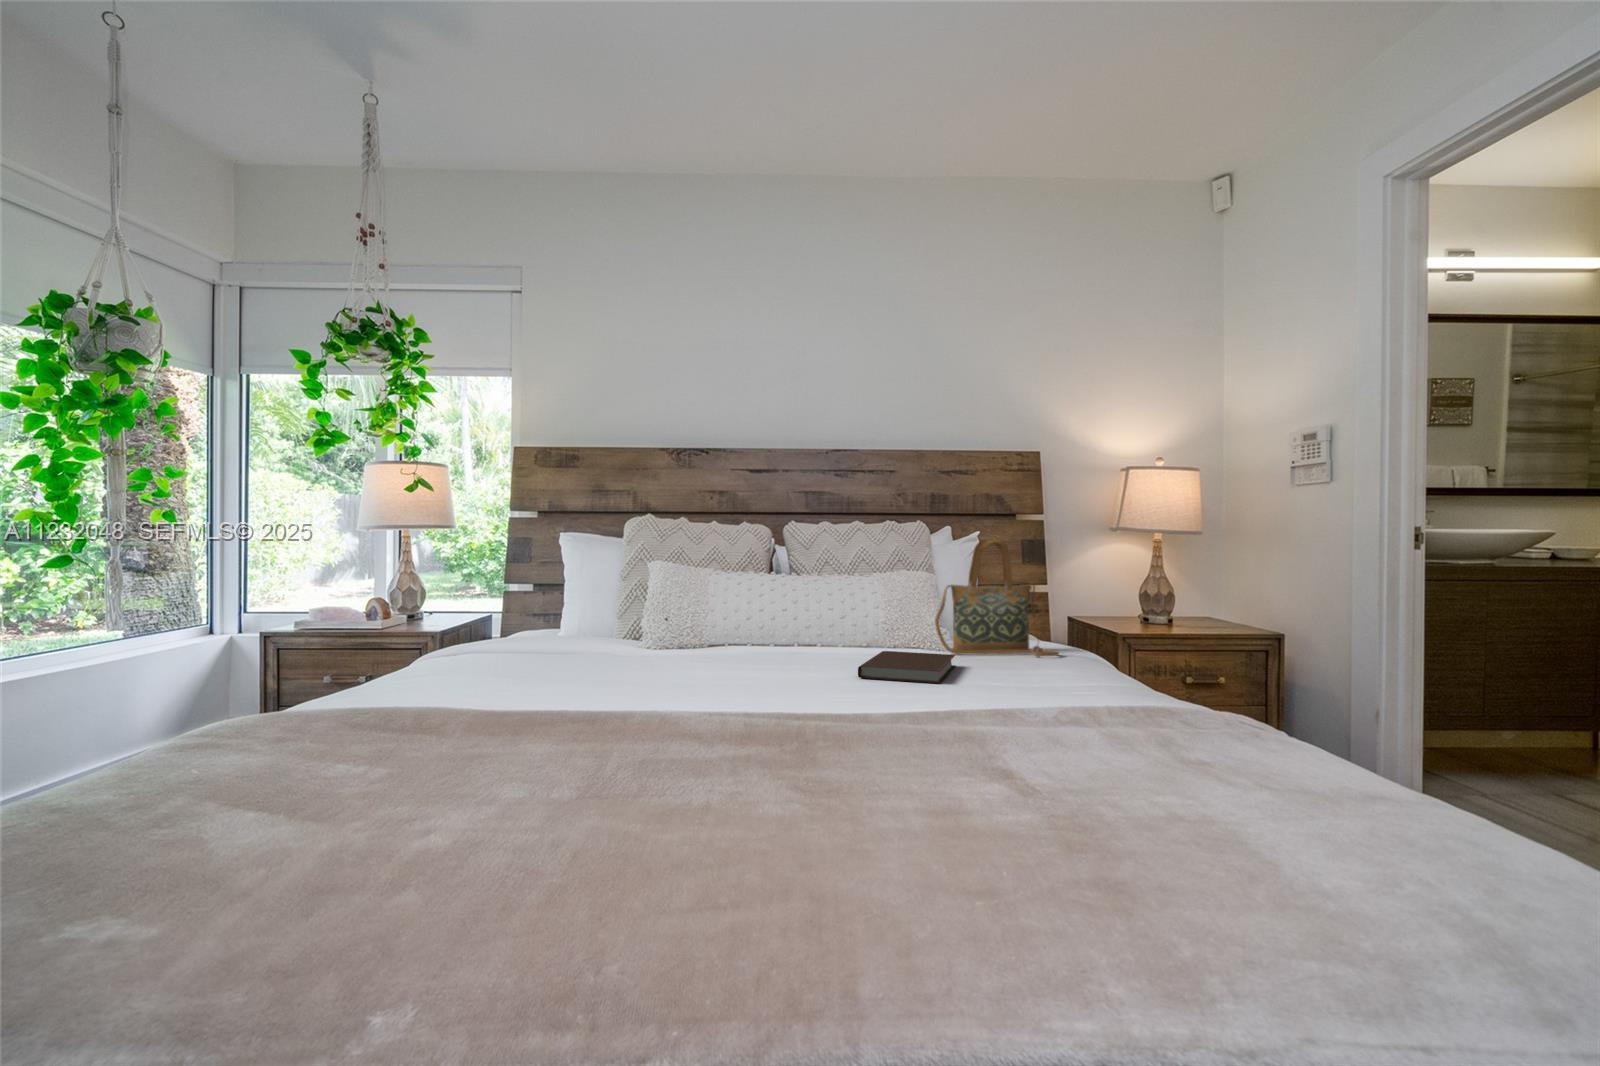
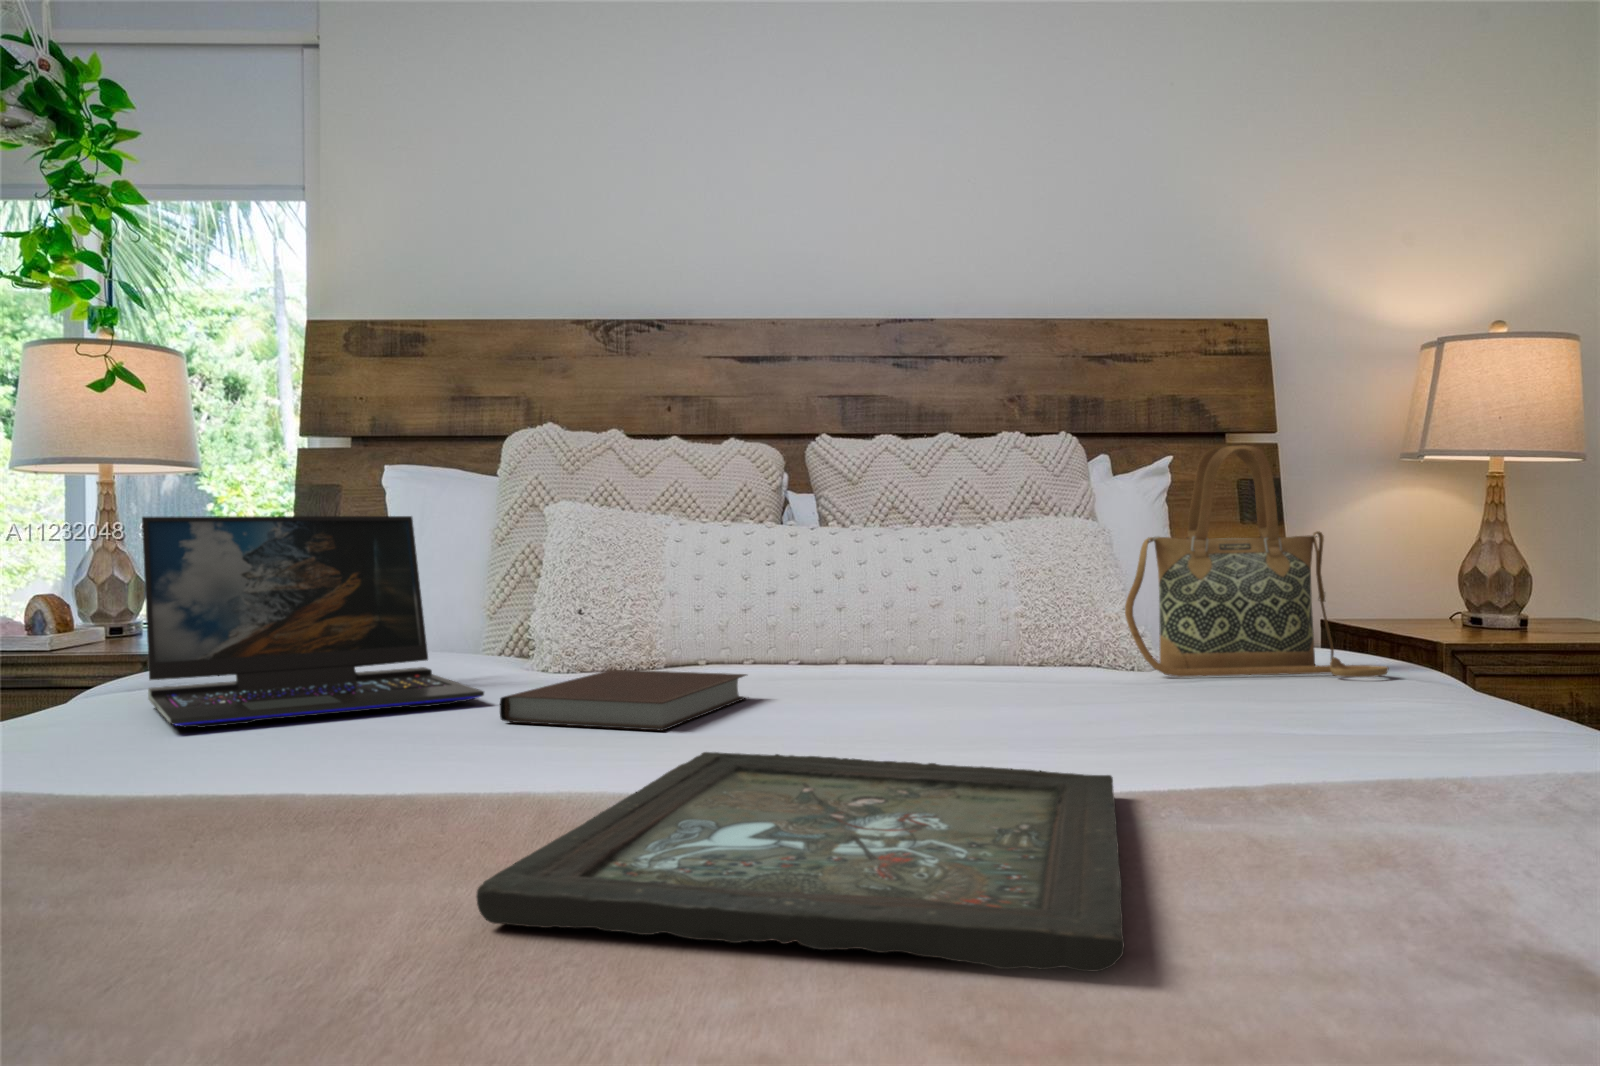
laptop: none [462,570,626,677] -> present [142,516,484,728]
notebook: present [858,651,955,683] -> present [500,670,747,731]
tray: none [653,692,886,764] -> present [476,752,1124,972]

